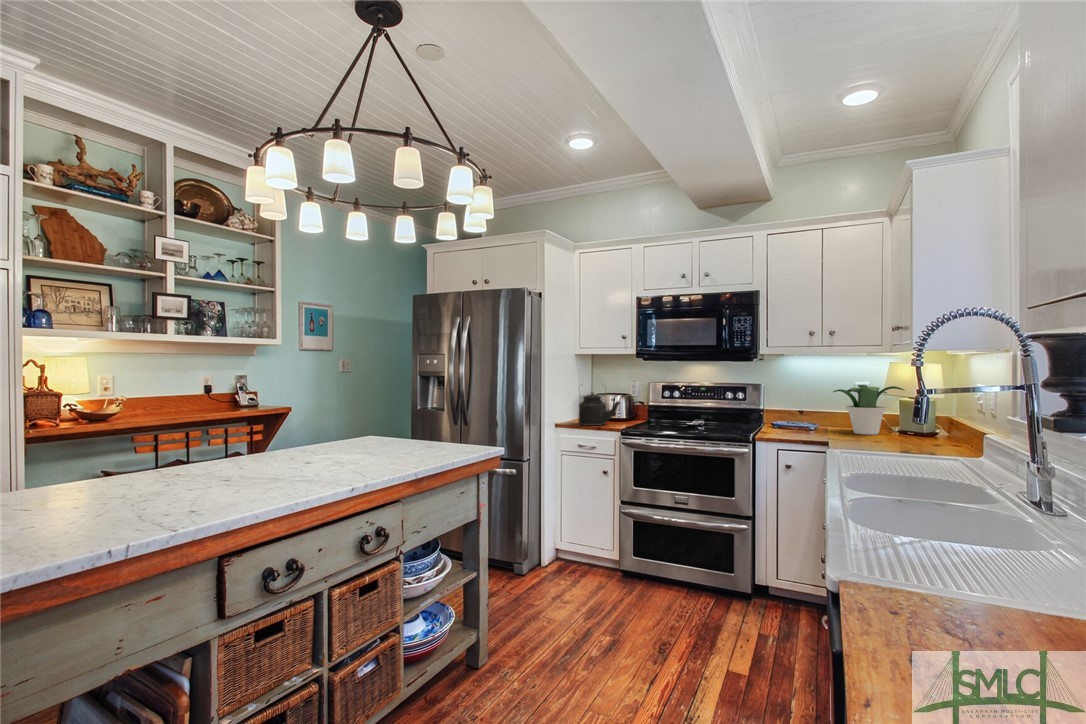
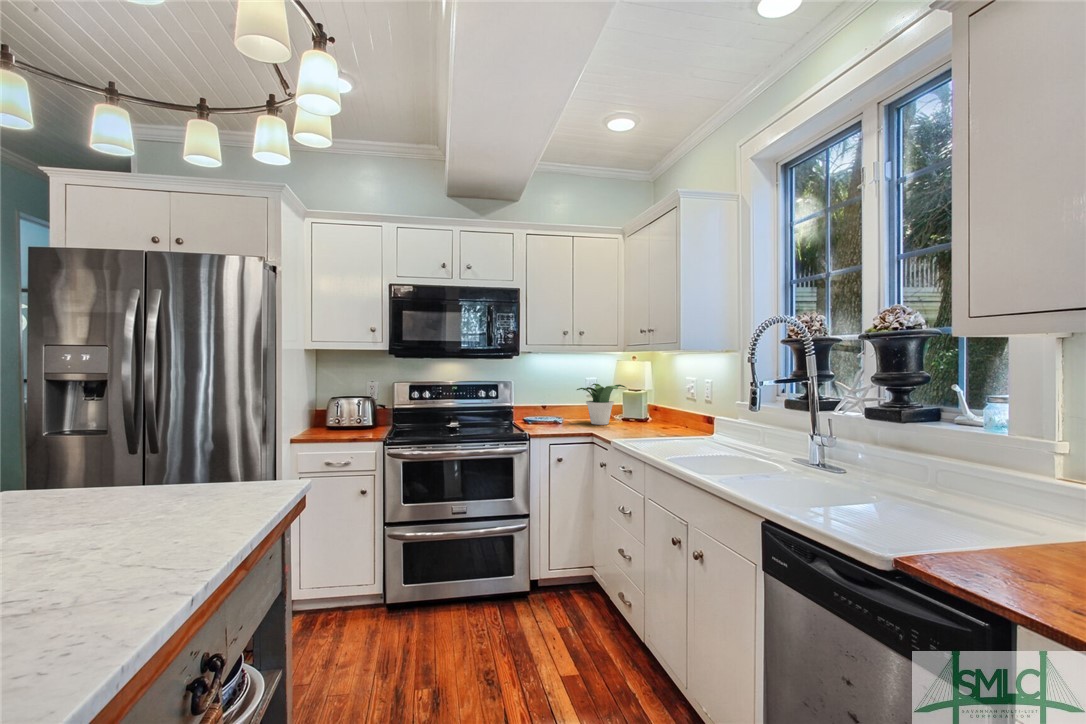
kettle: present [578,392,620,426] -> none [319,387,373,437]

